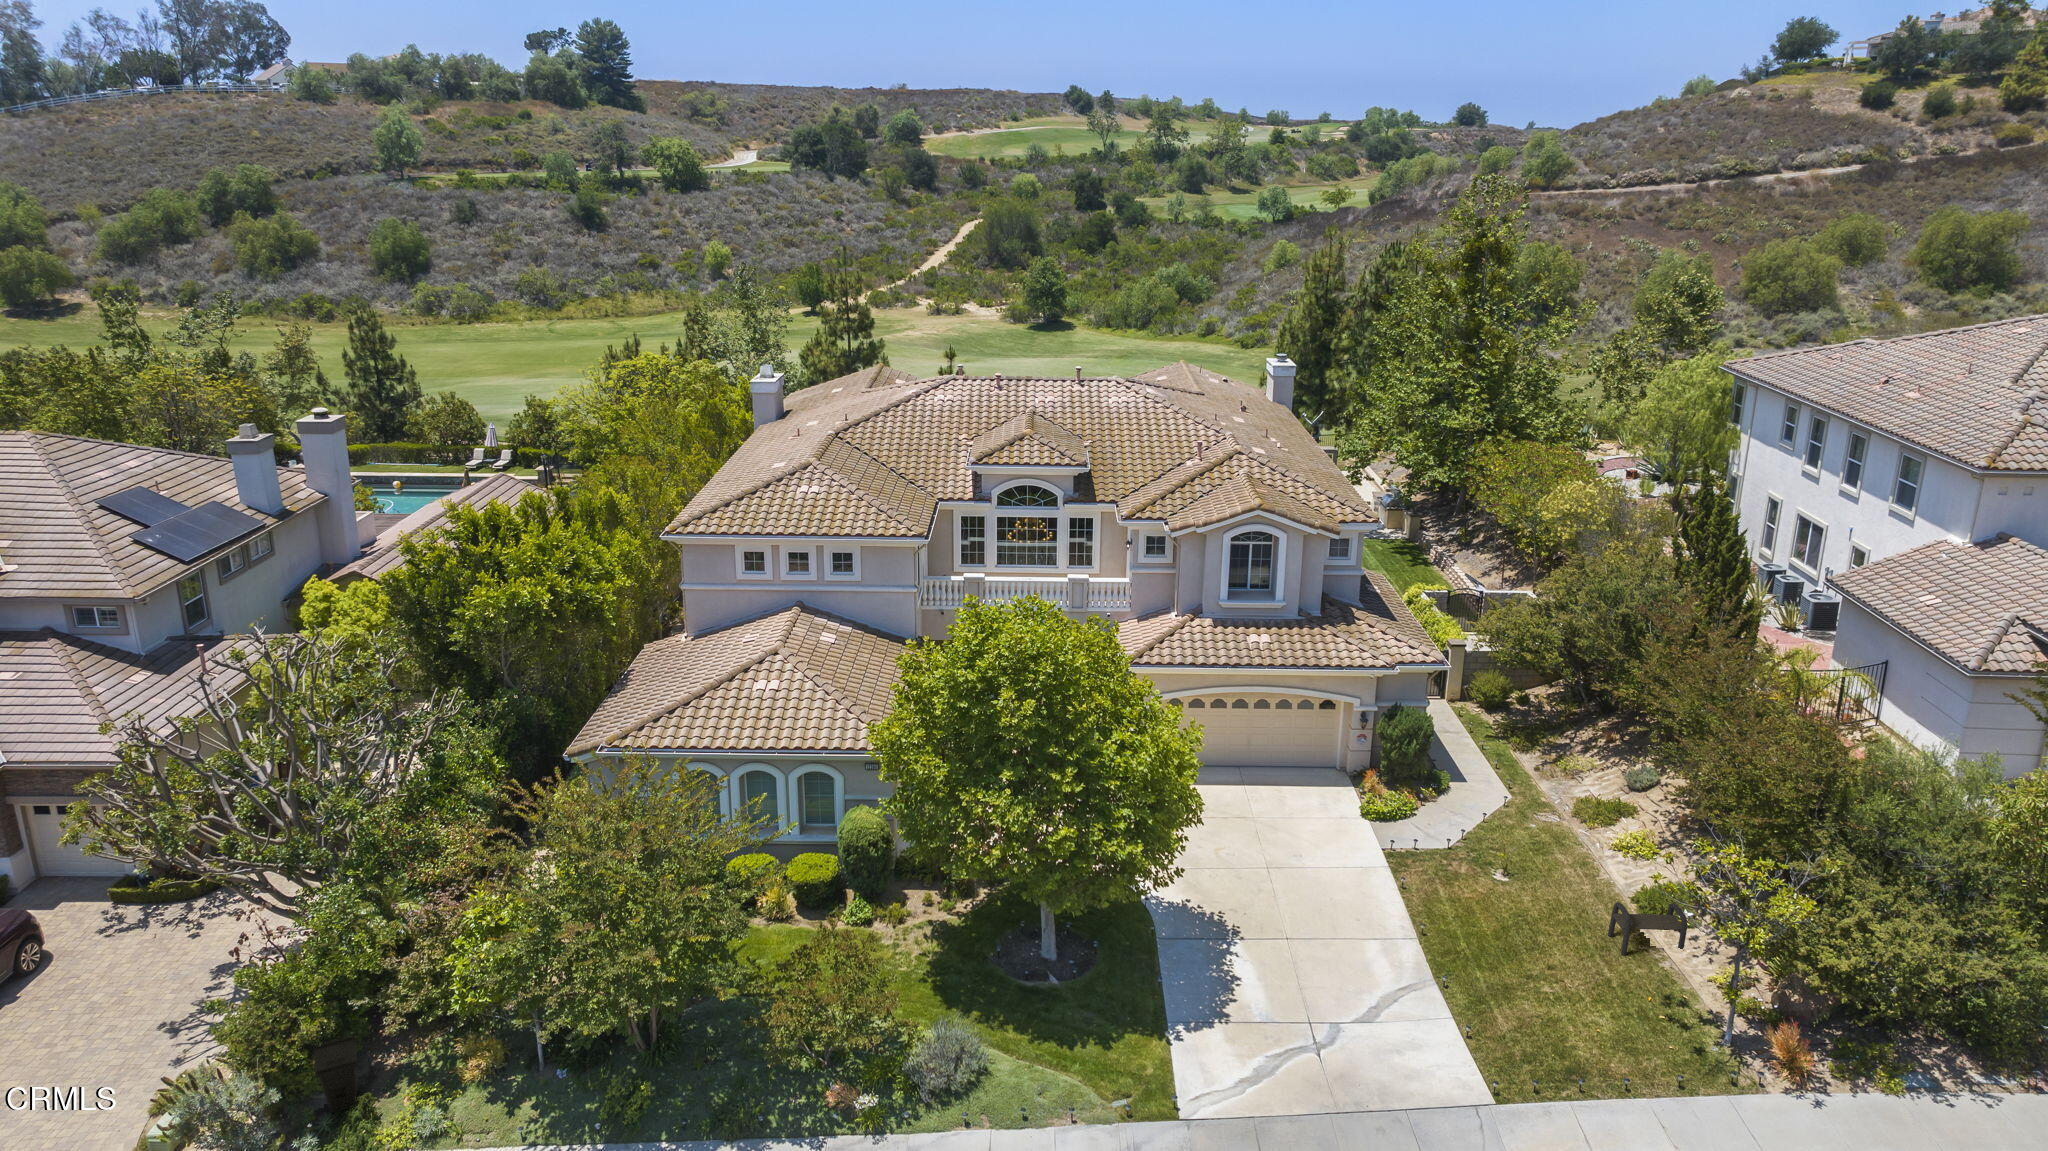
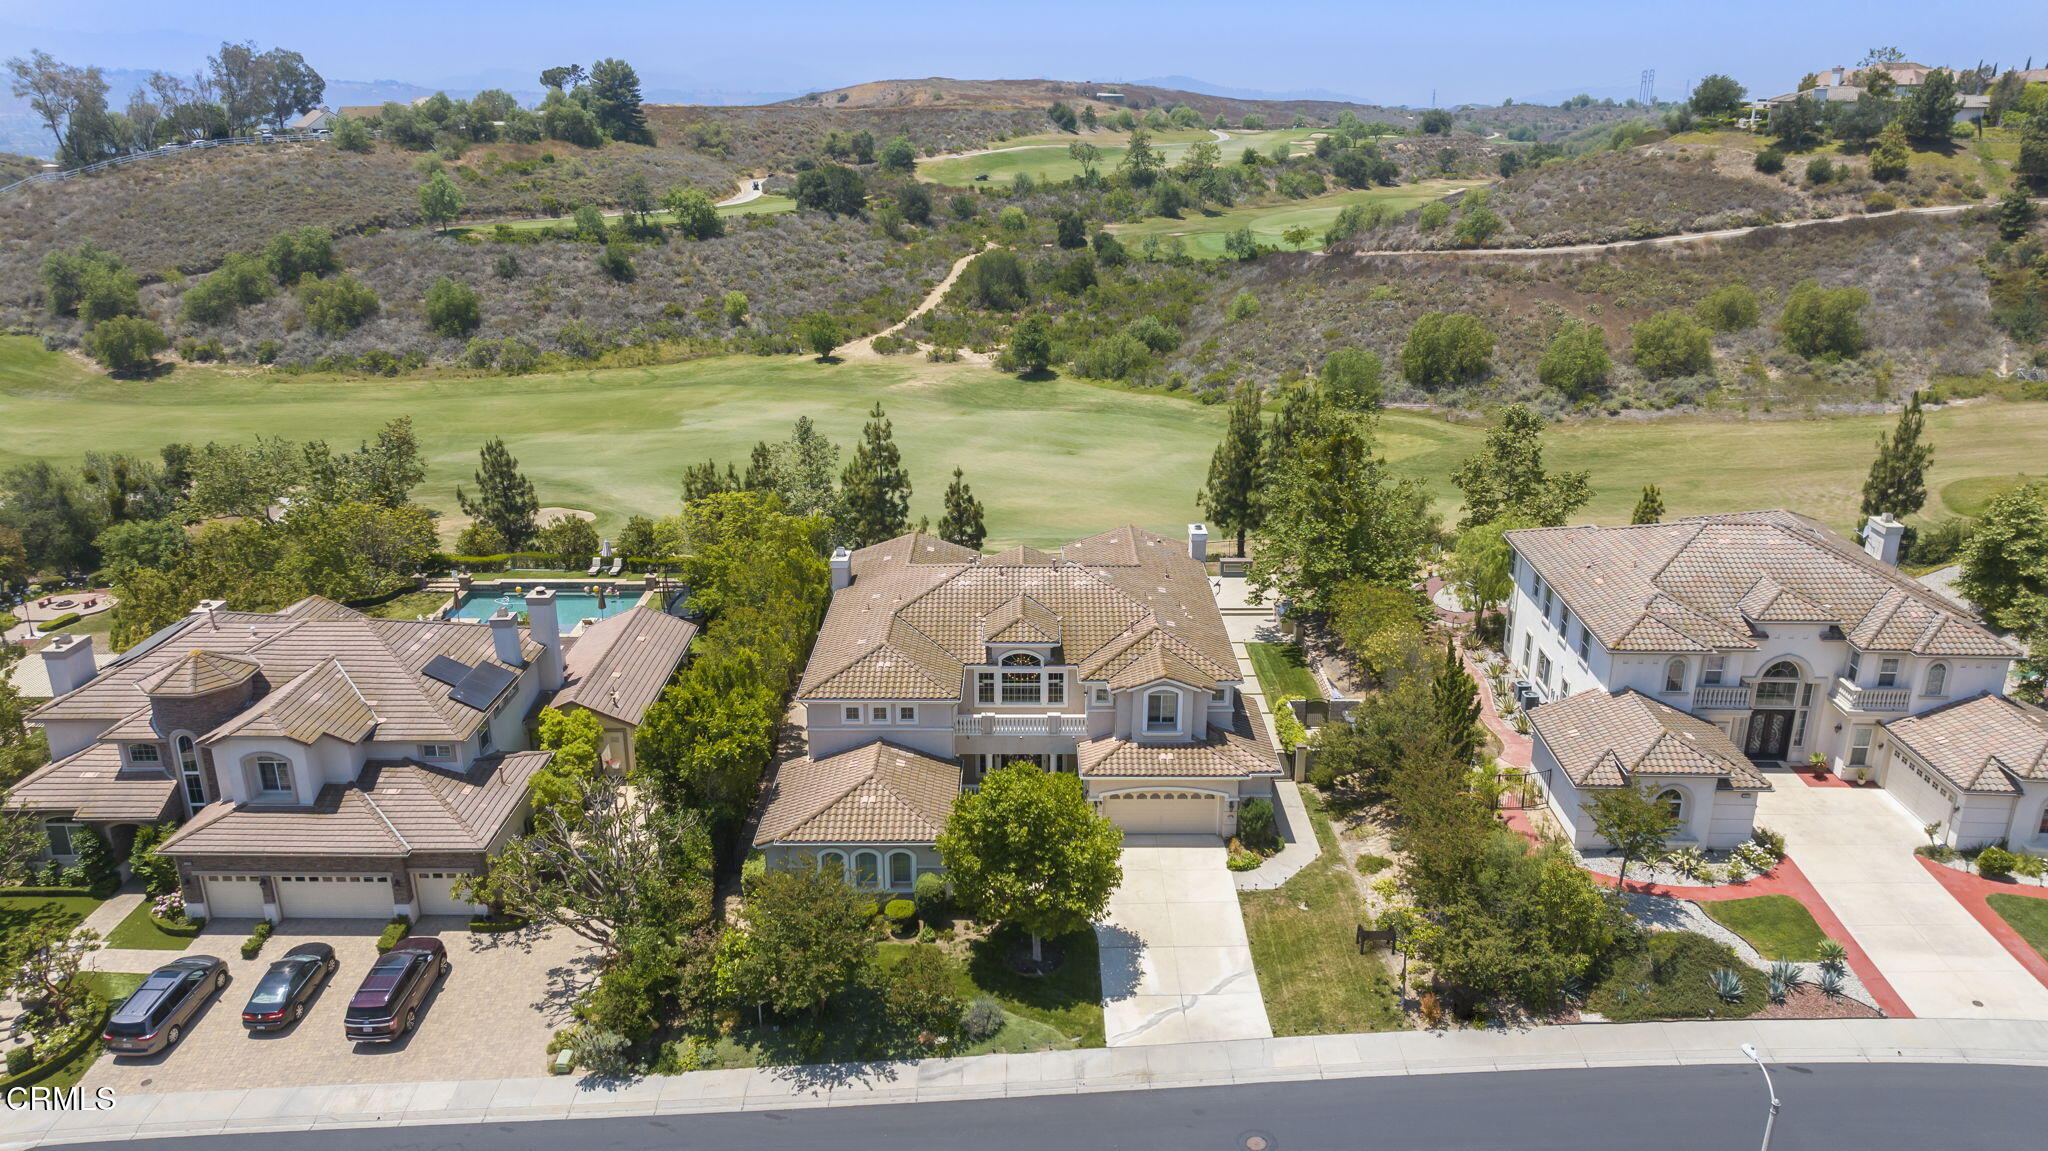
trash can: present [314,1036,358,1113] -> present [1451,983,1482,1019]

